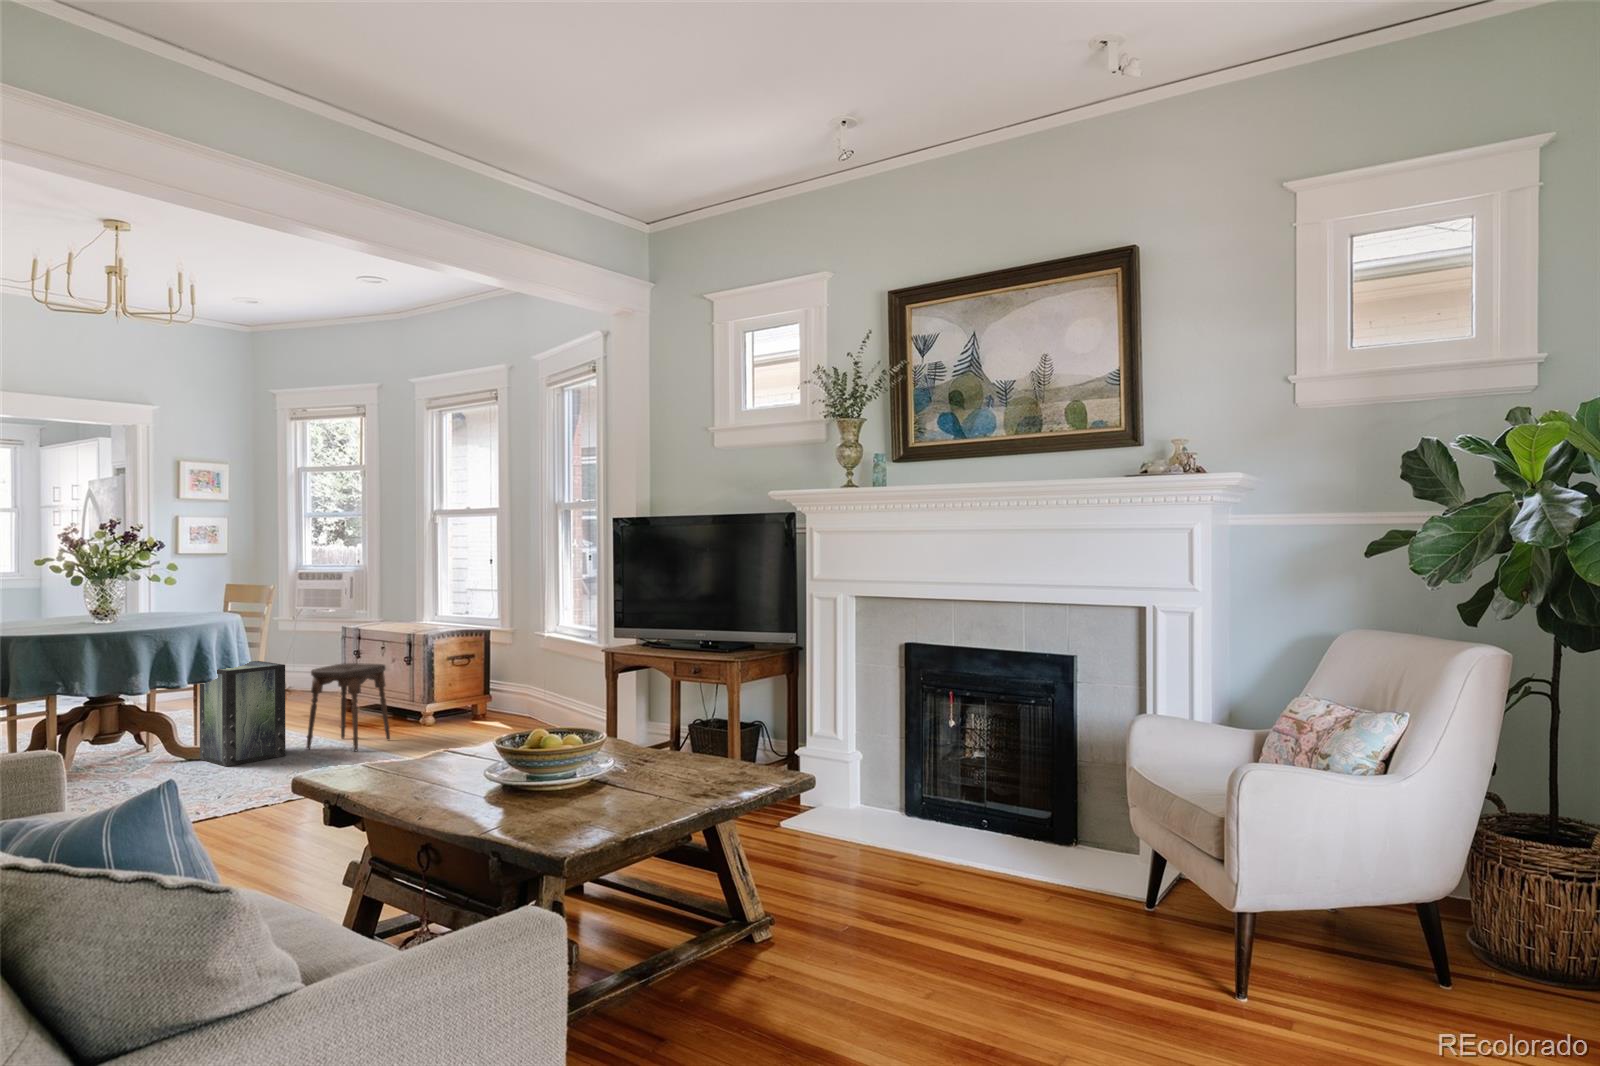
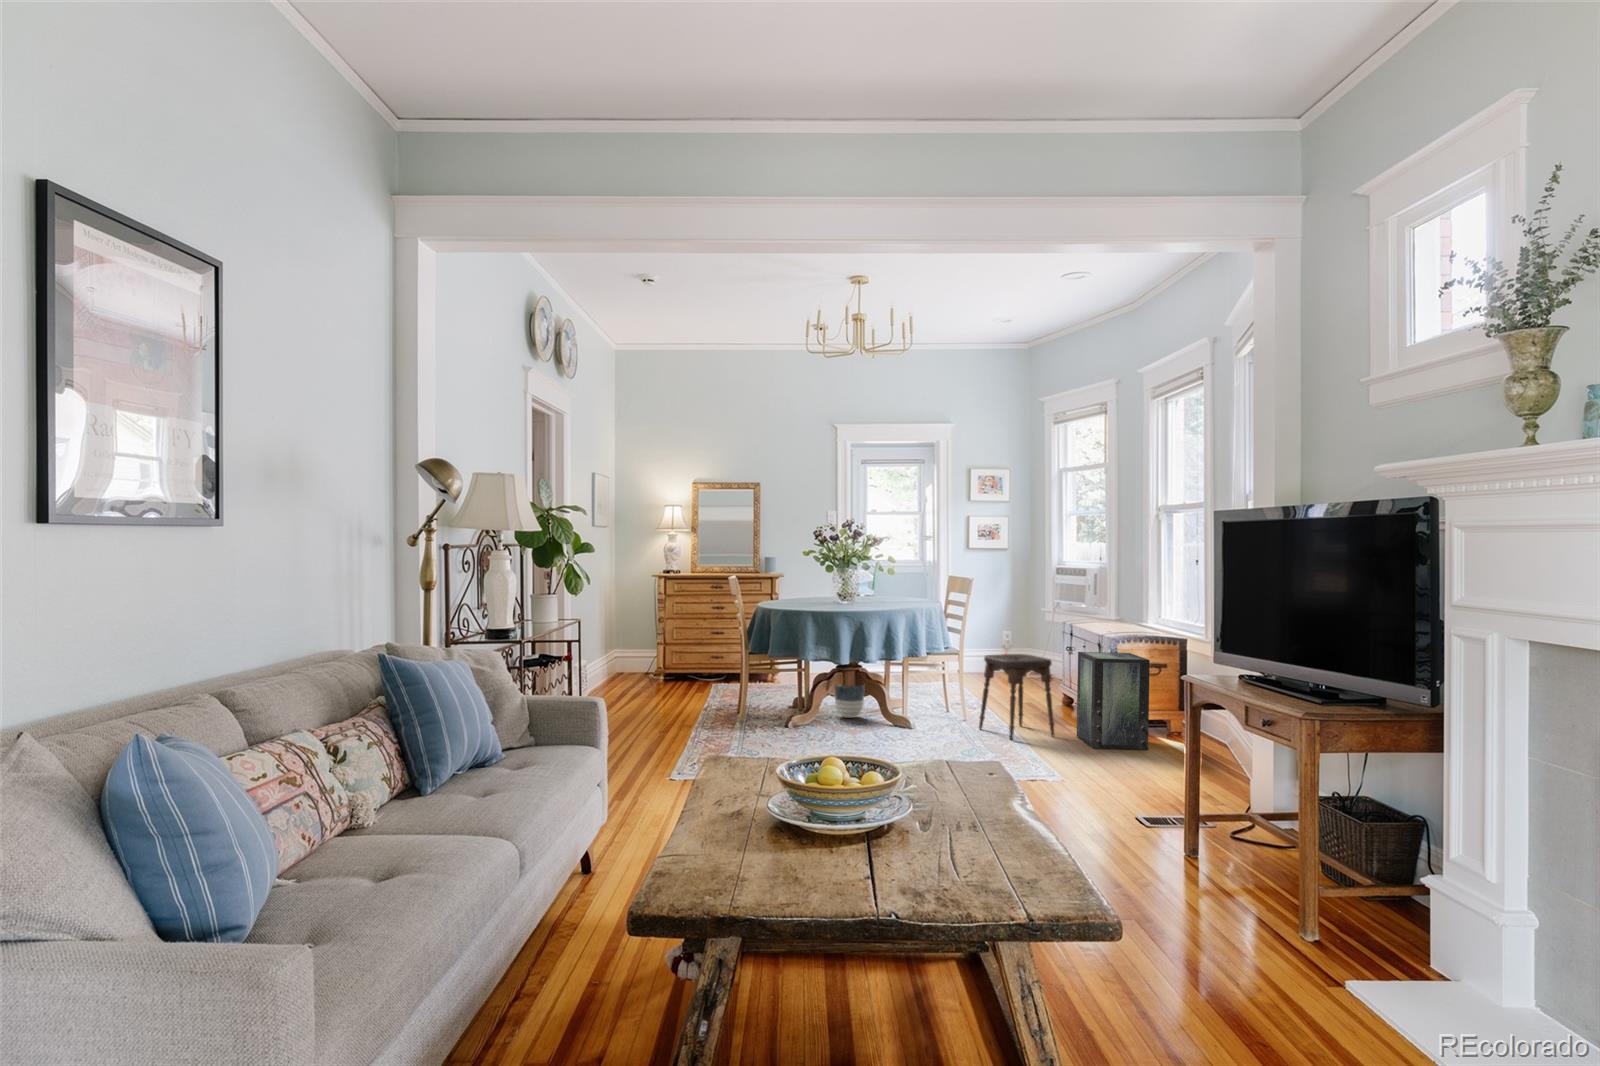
storage box: present [200,661,285,767] -> present [1077,652,1150,750]
planter: none [105,726,152,772] -> present [835,684,865,718]

